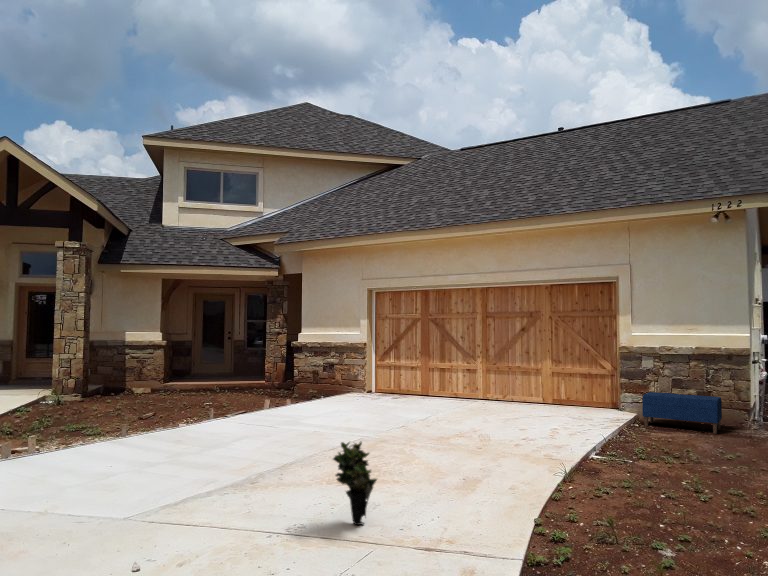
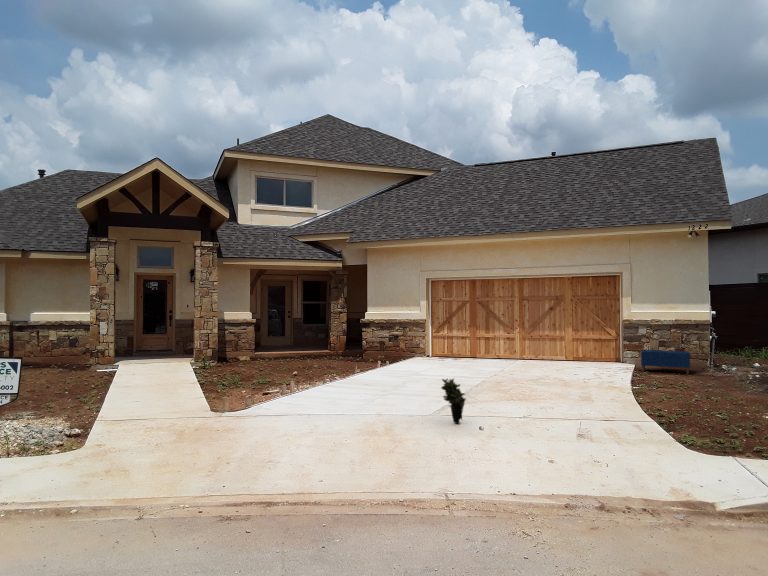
potted plant: present [333,442,377,525] -> present [441,379,466,424]

